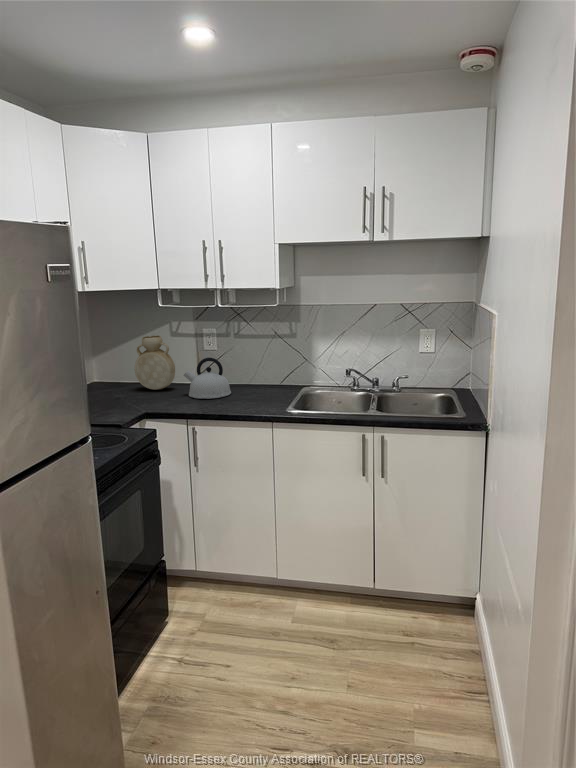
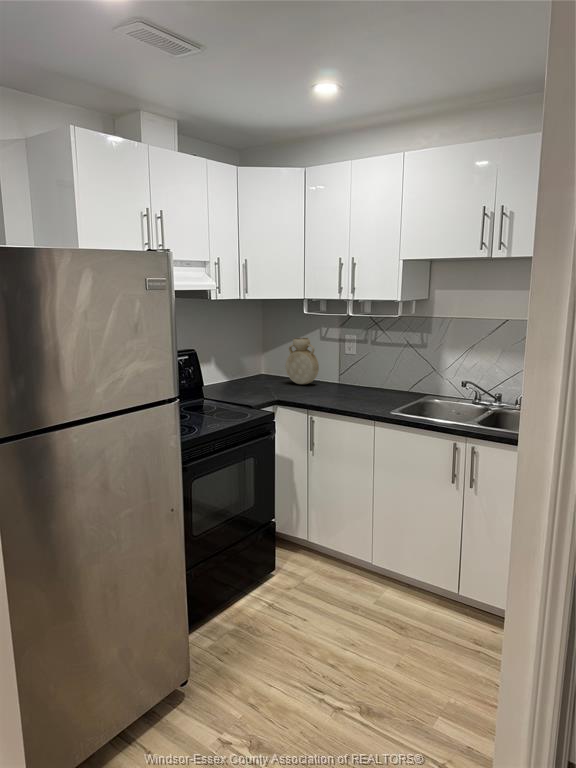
kettle: present [184,358,231,399] -> none [320,360,360,396]

